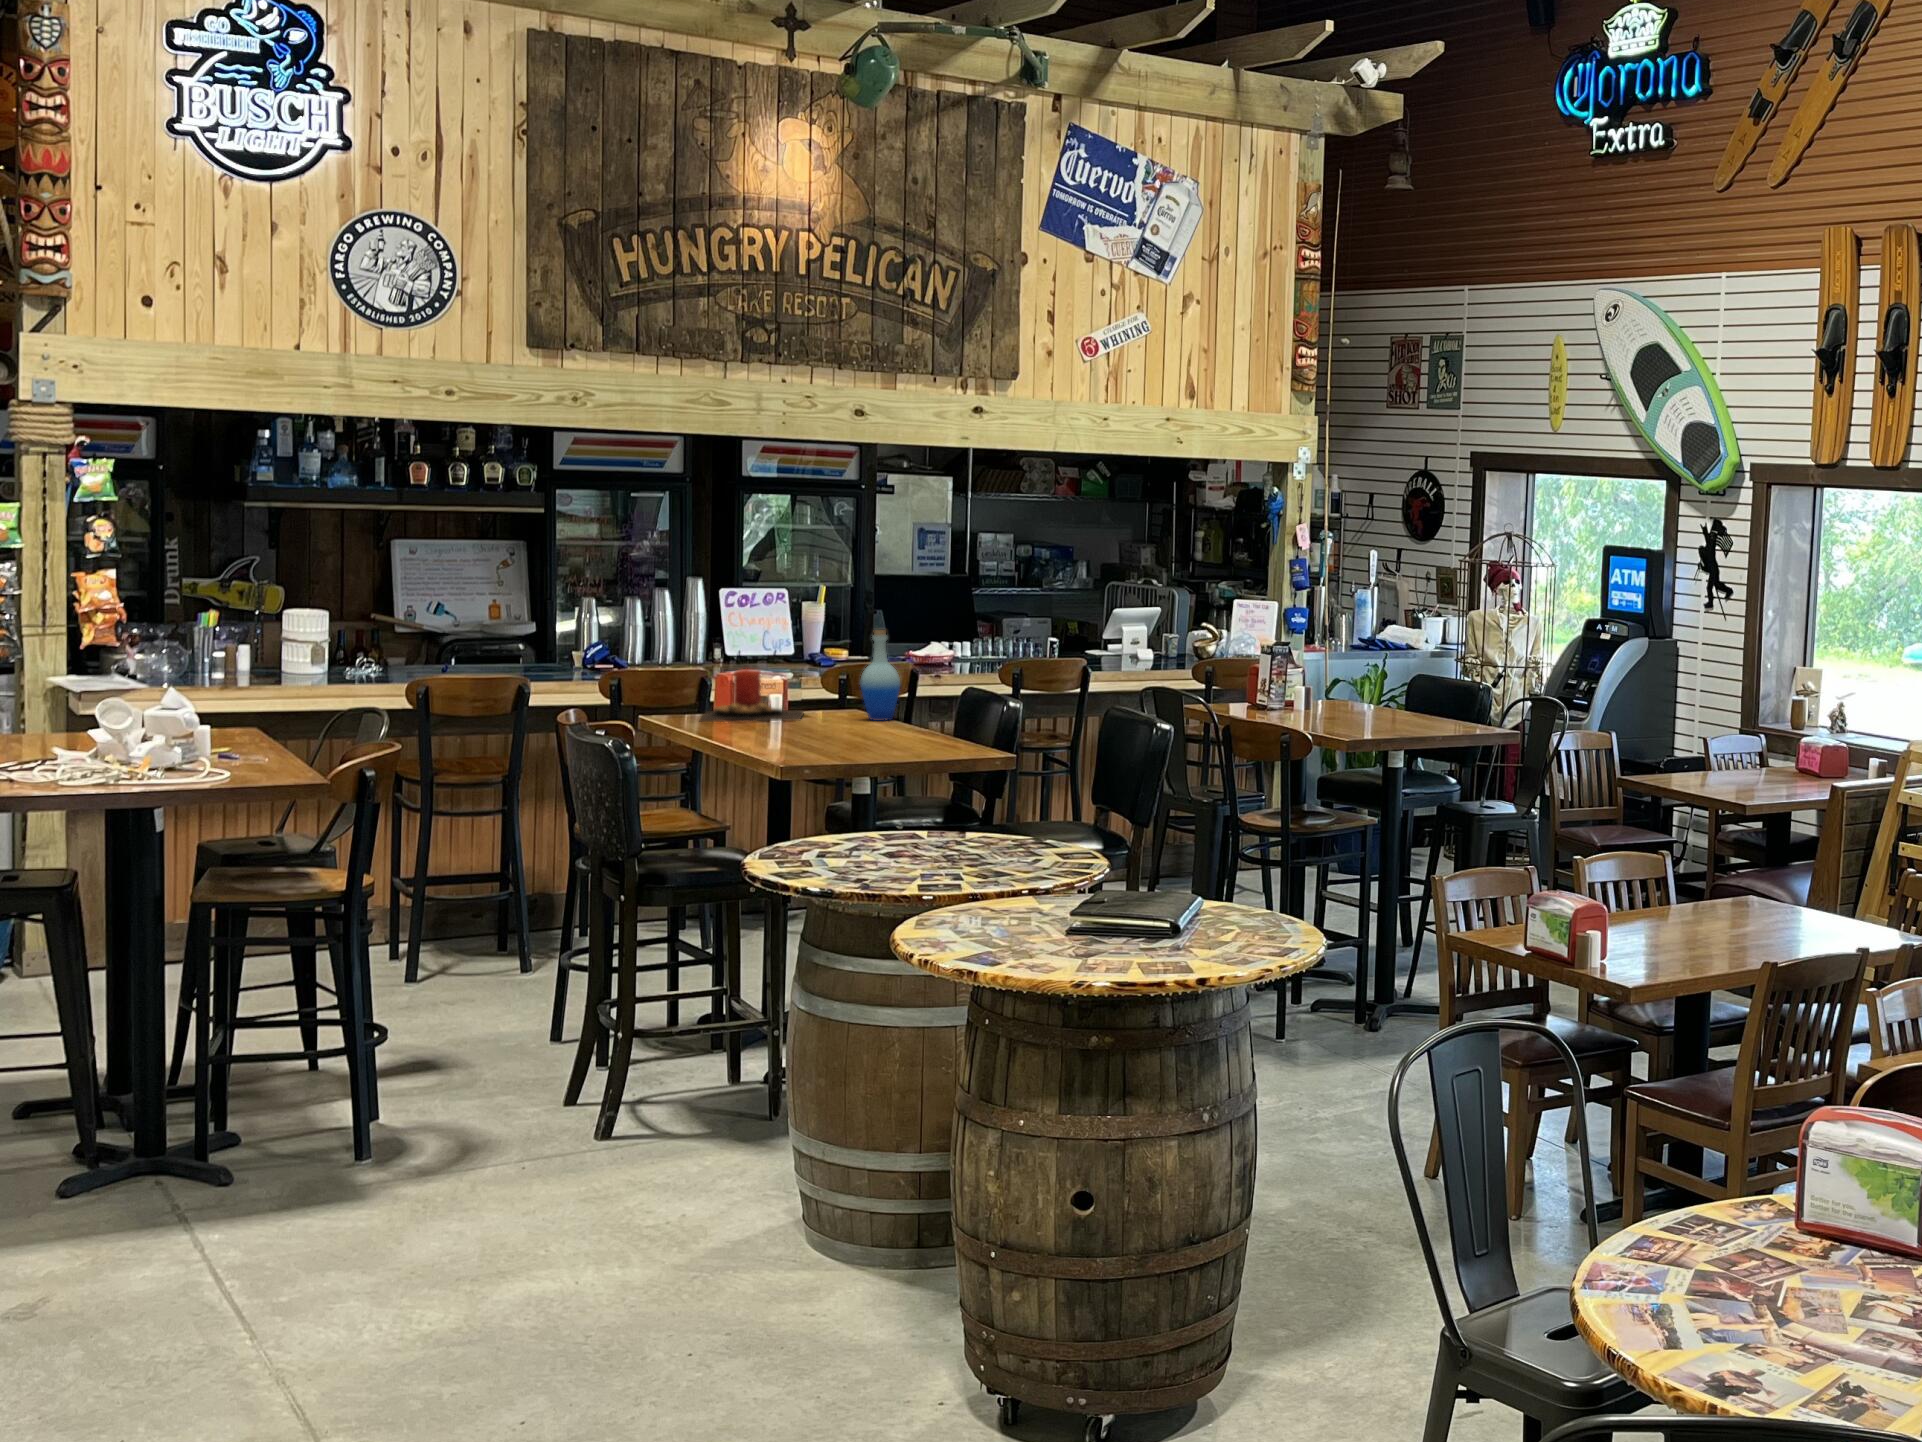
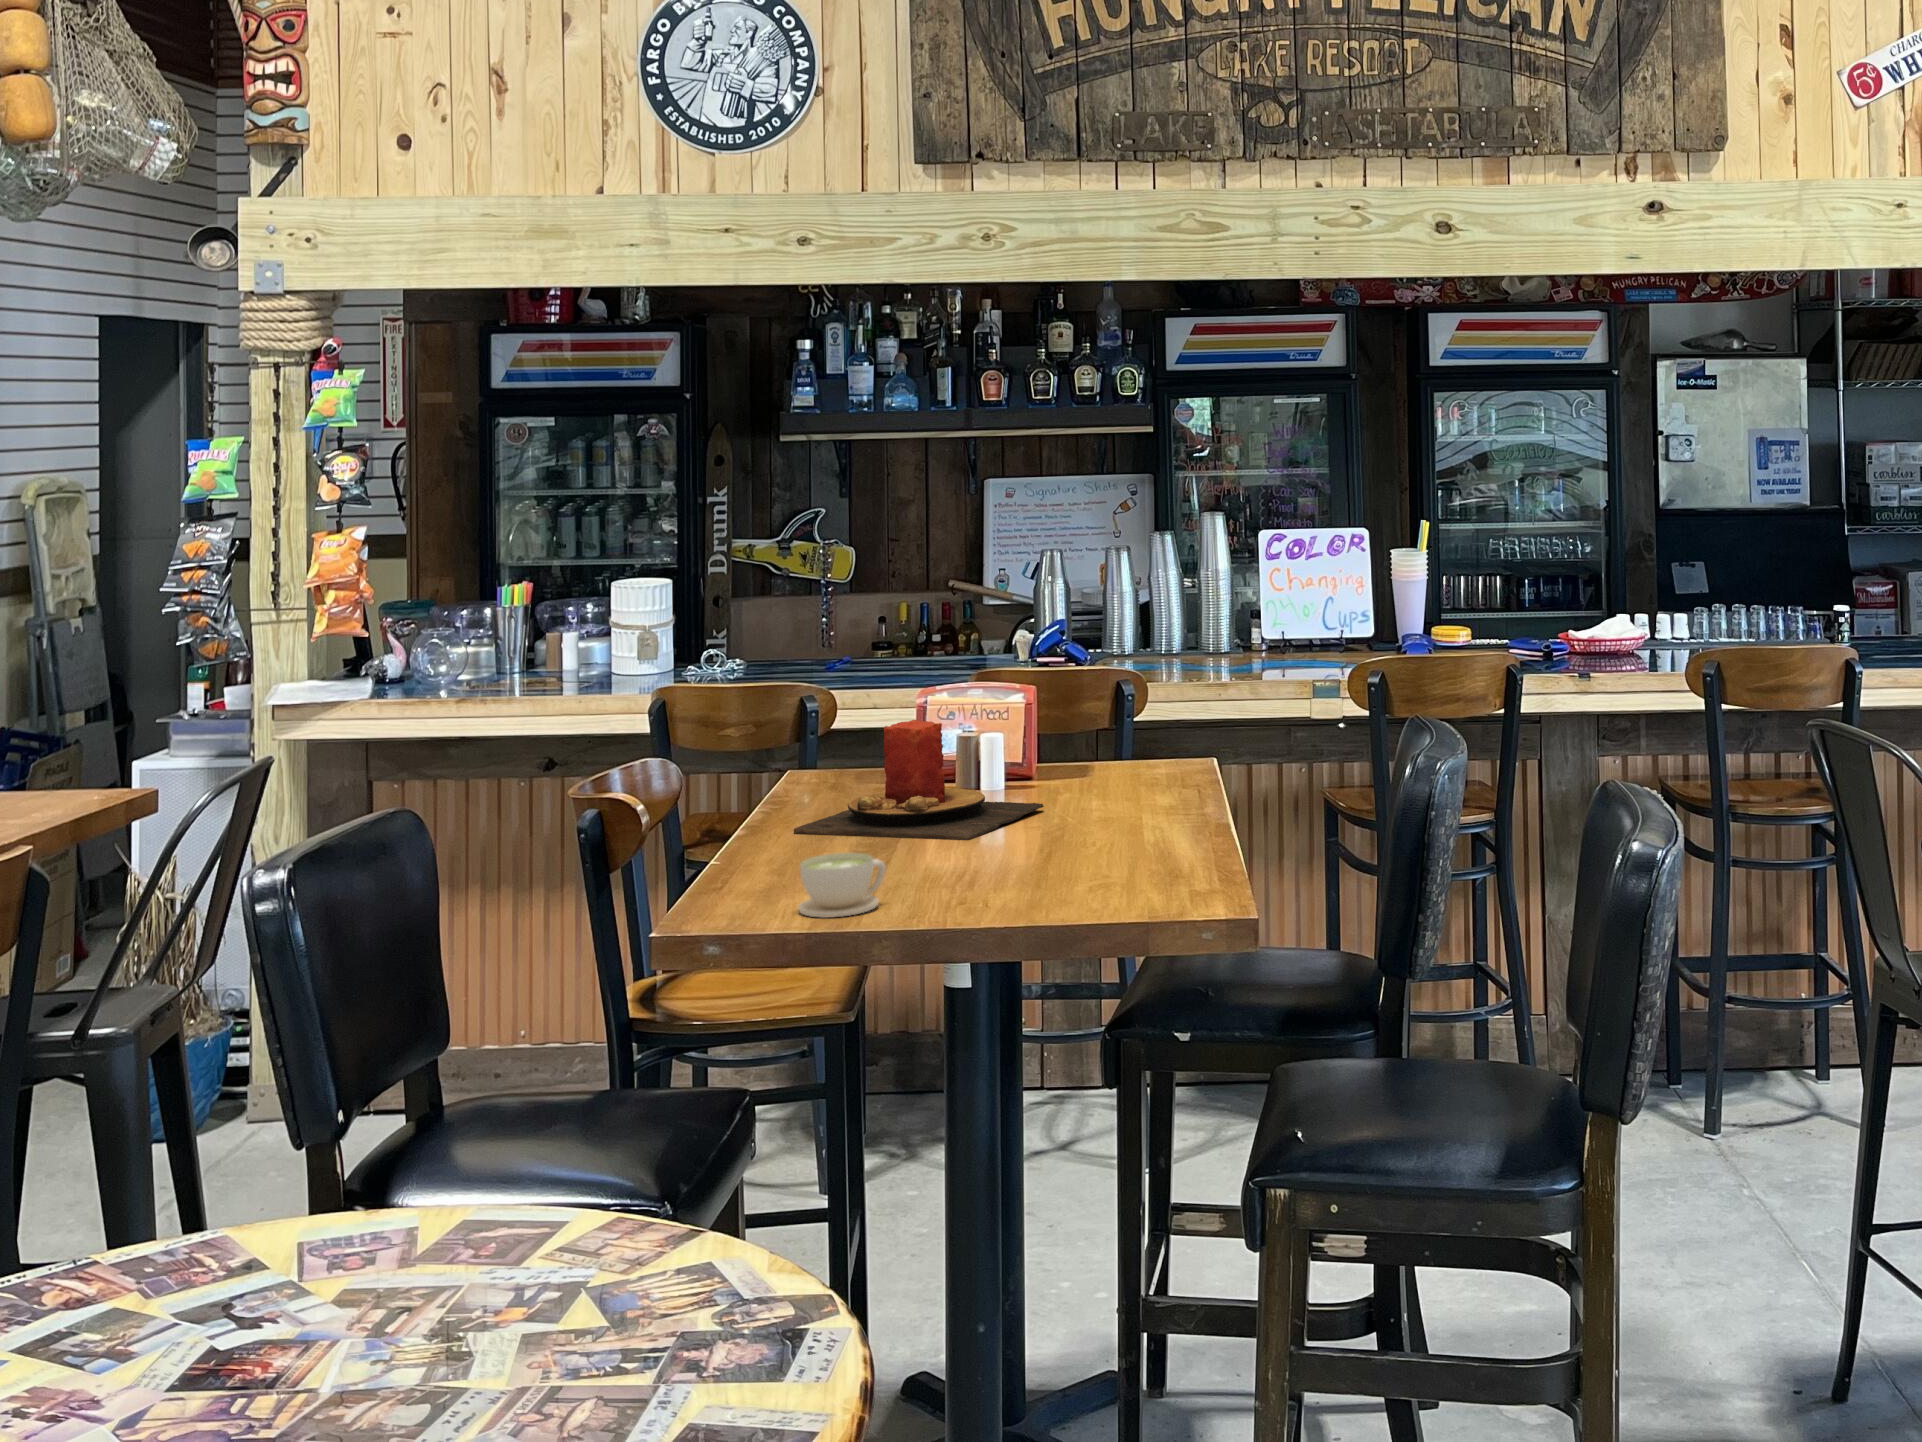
bottle: present [860,630,900,721] -> none [1064,648,1149,854]
coffee cup: none [800,711,835,736] -> present [799,853,886,918]

